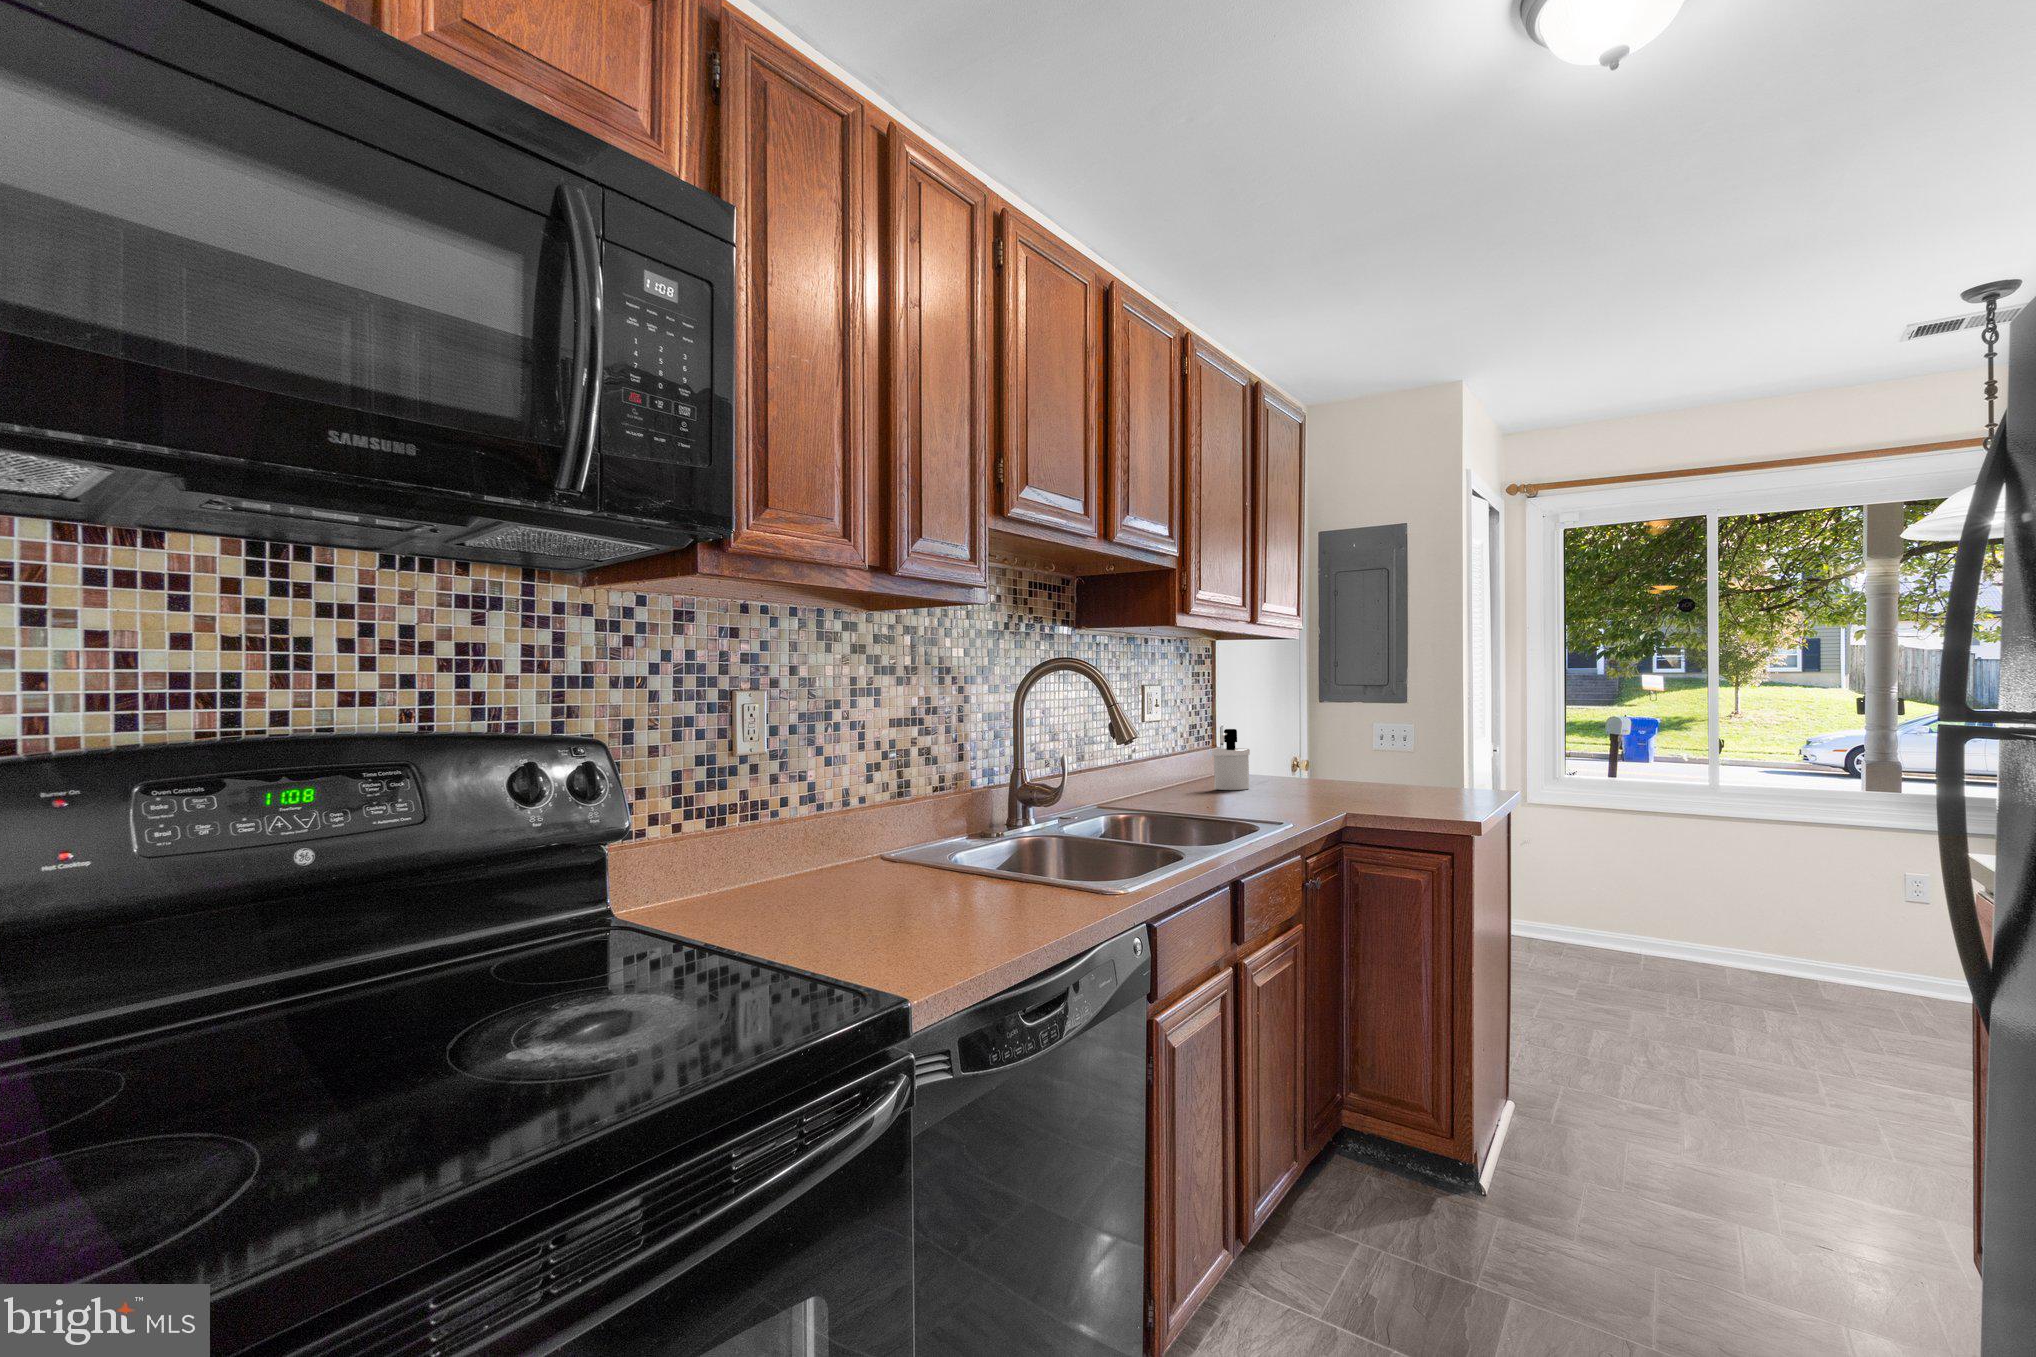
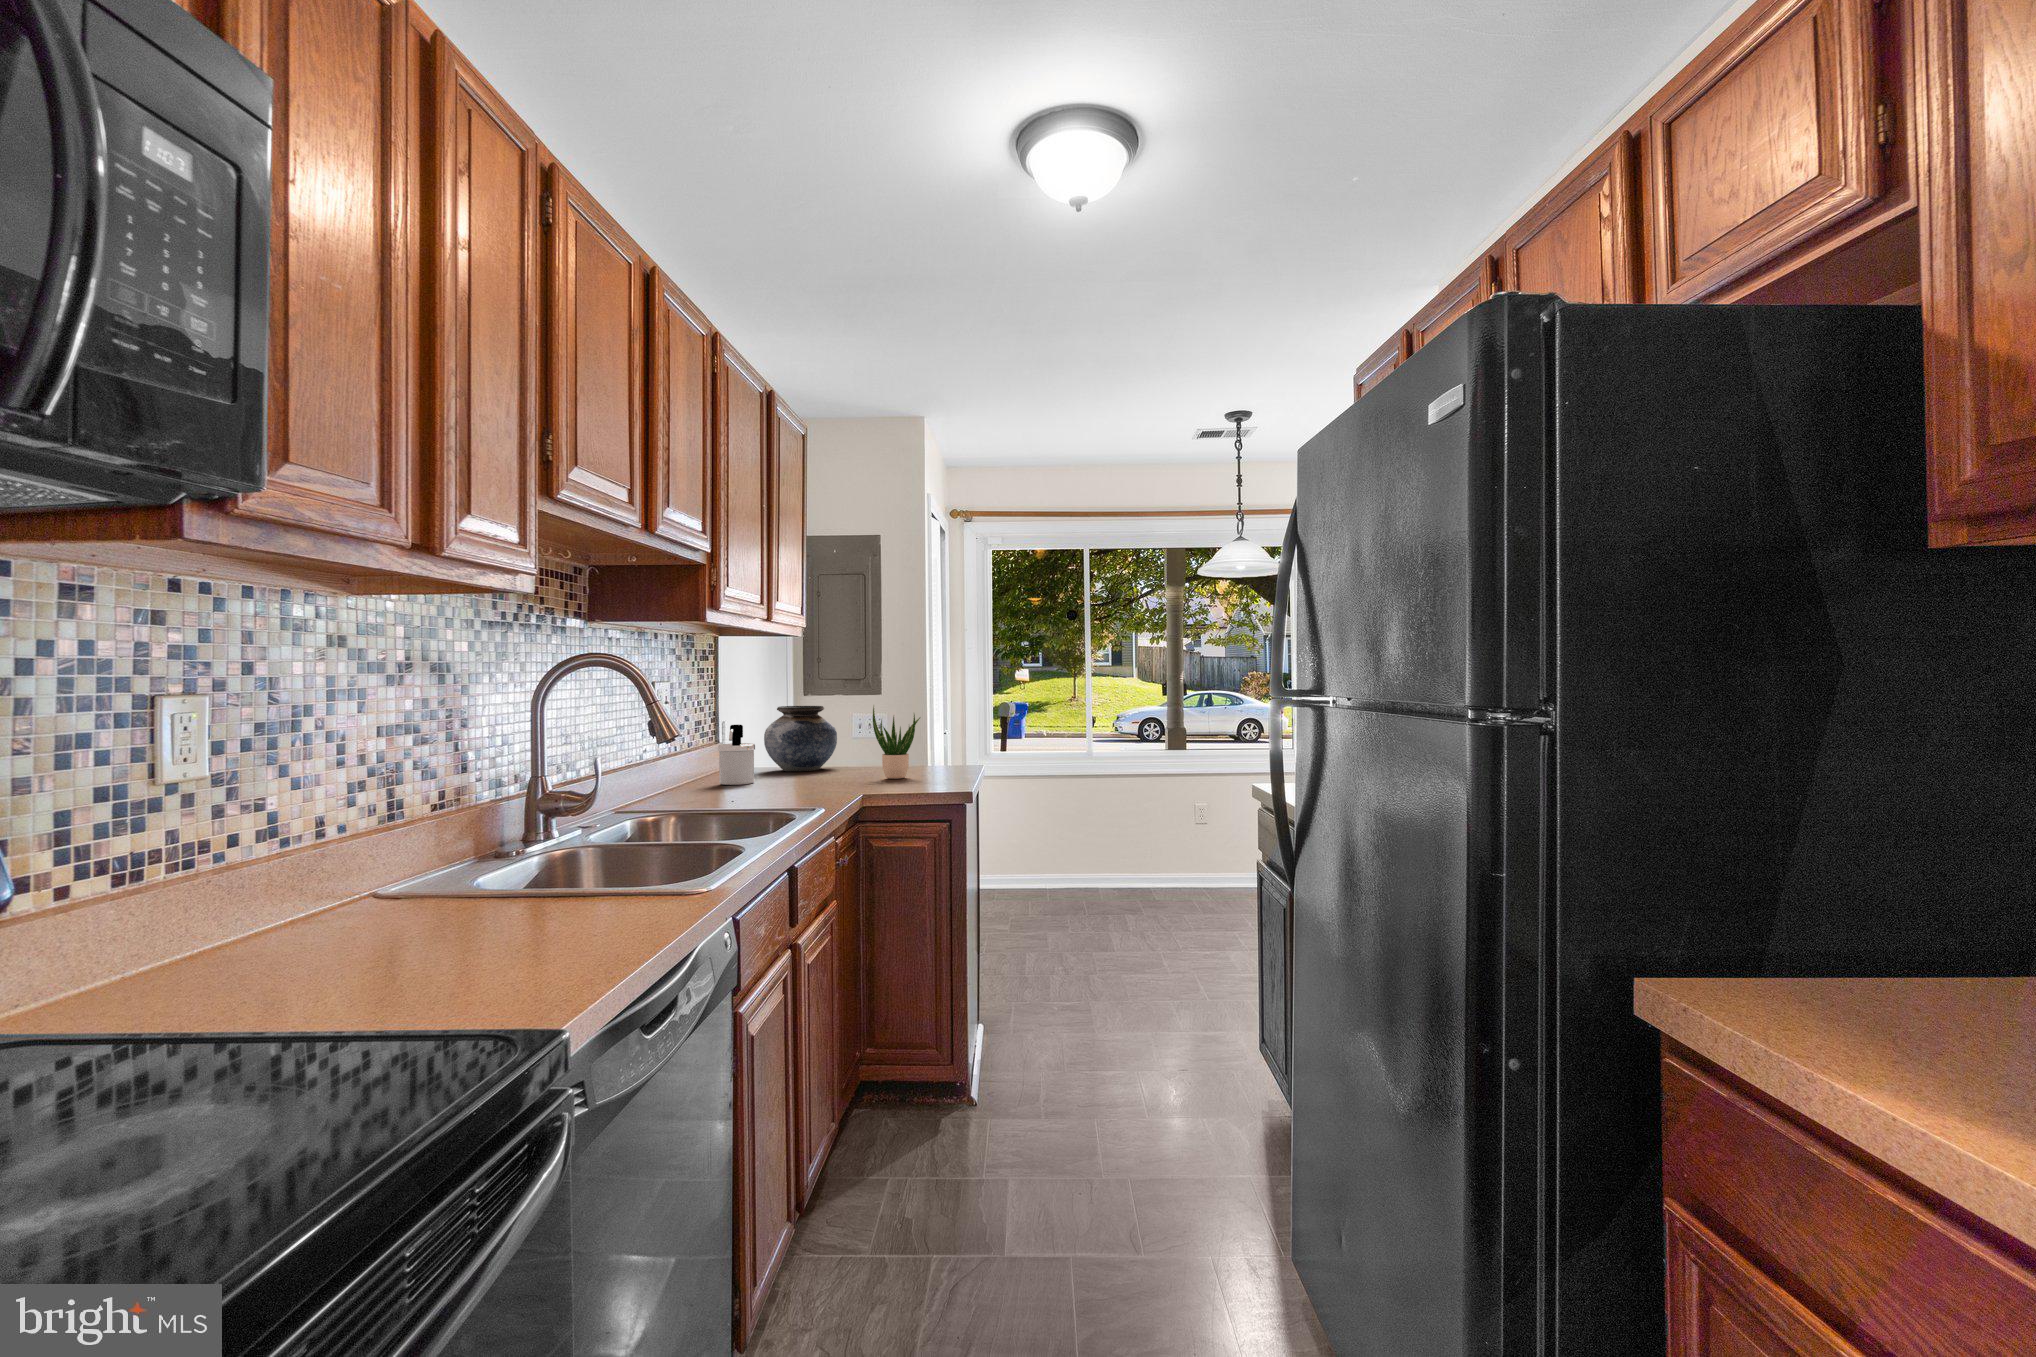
potted plant: none [1373,707,1429,789] -> present [873,706,920,779]
vase: none [1269,711,1347,780] -> present [764,706,837,771]

